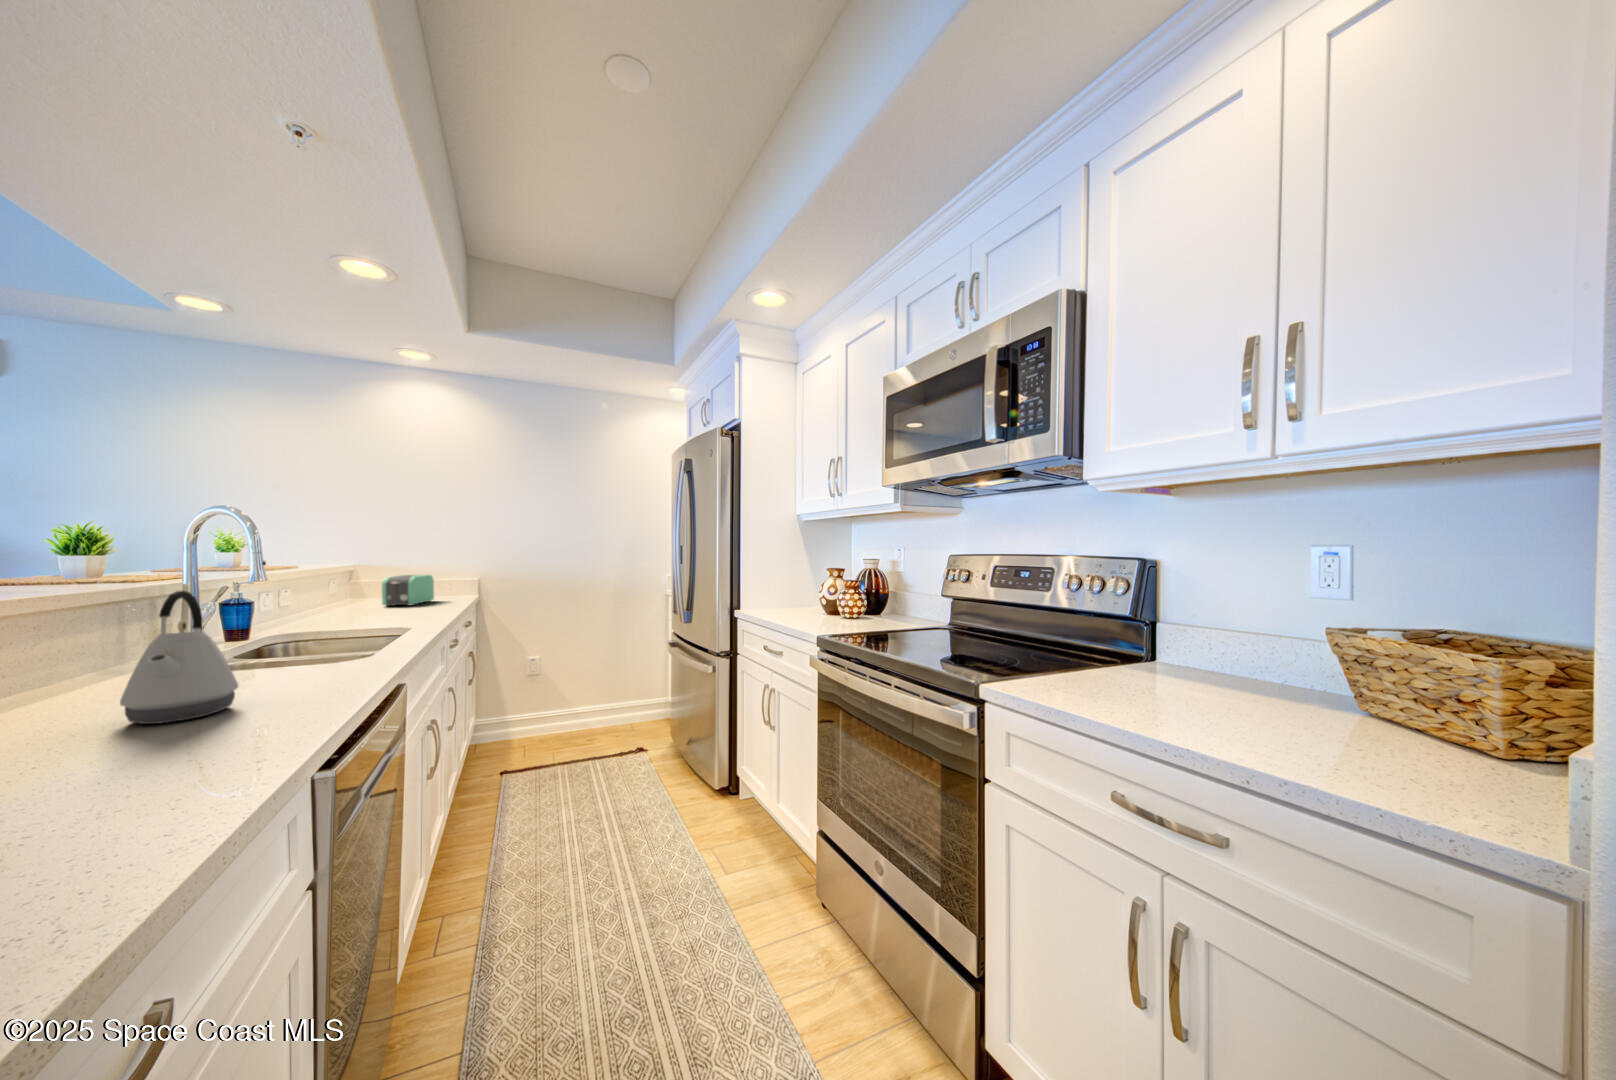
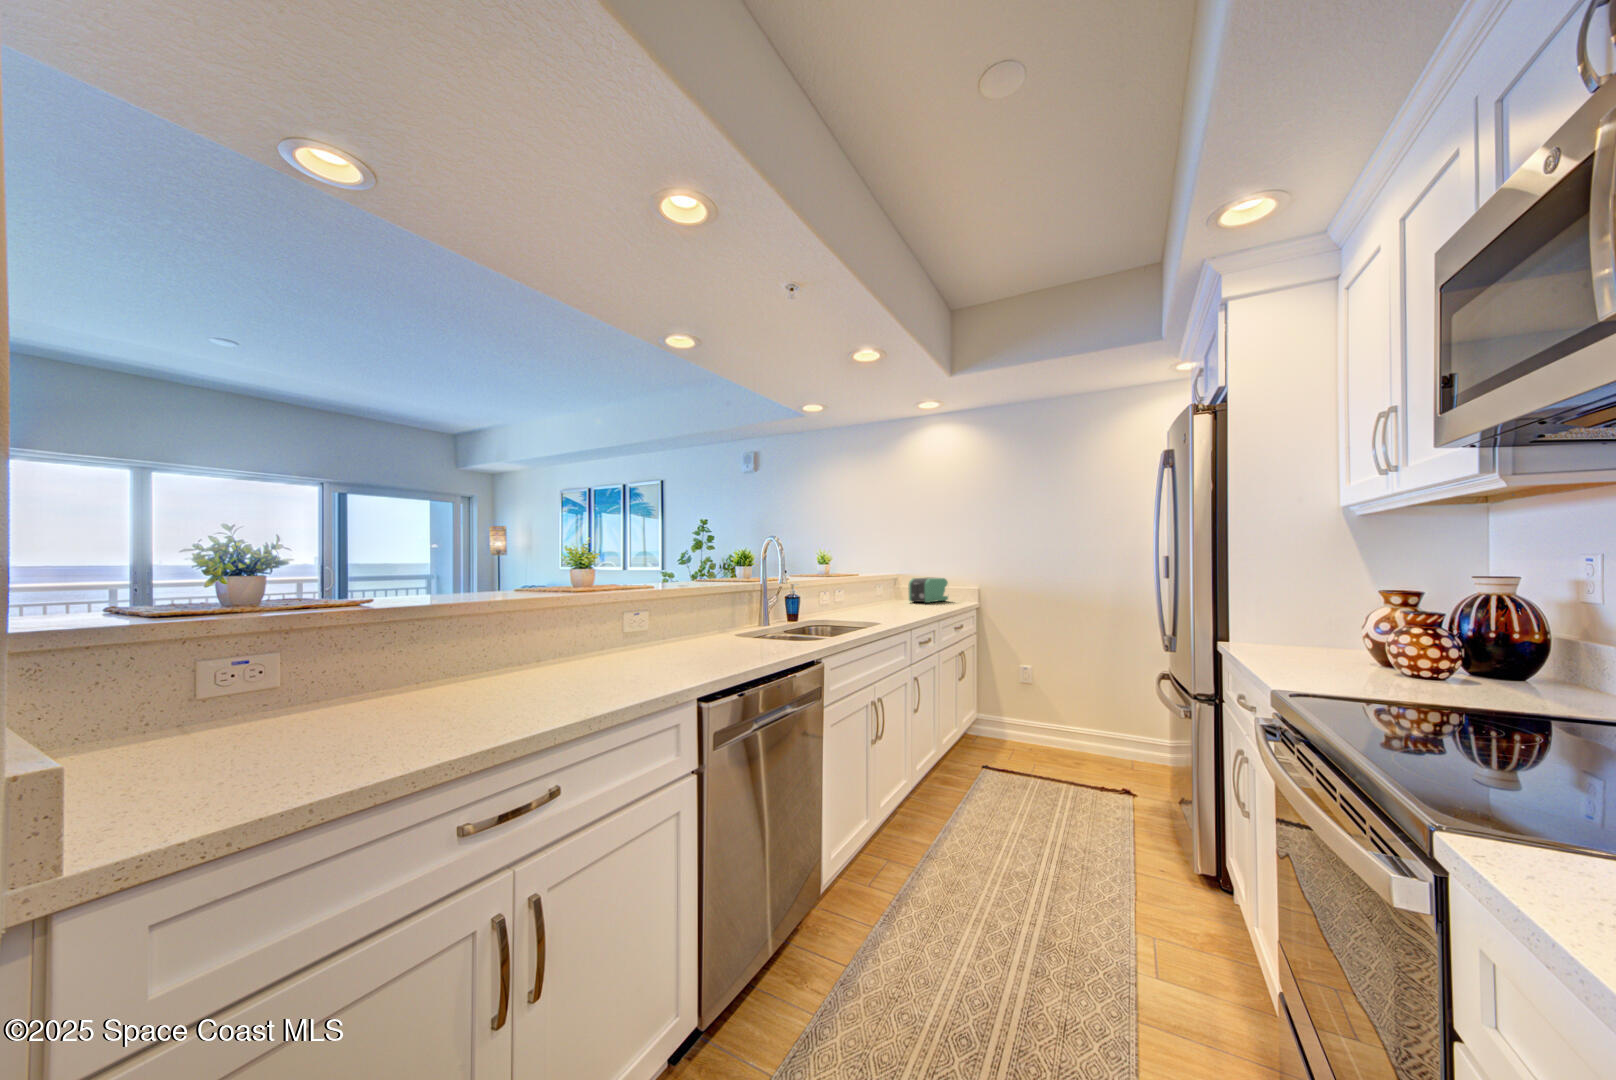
kettle: present [120,591,238,724] -> none [690,578,737,655]

